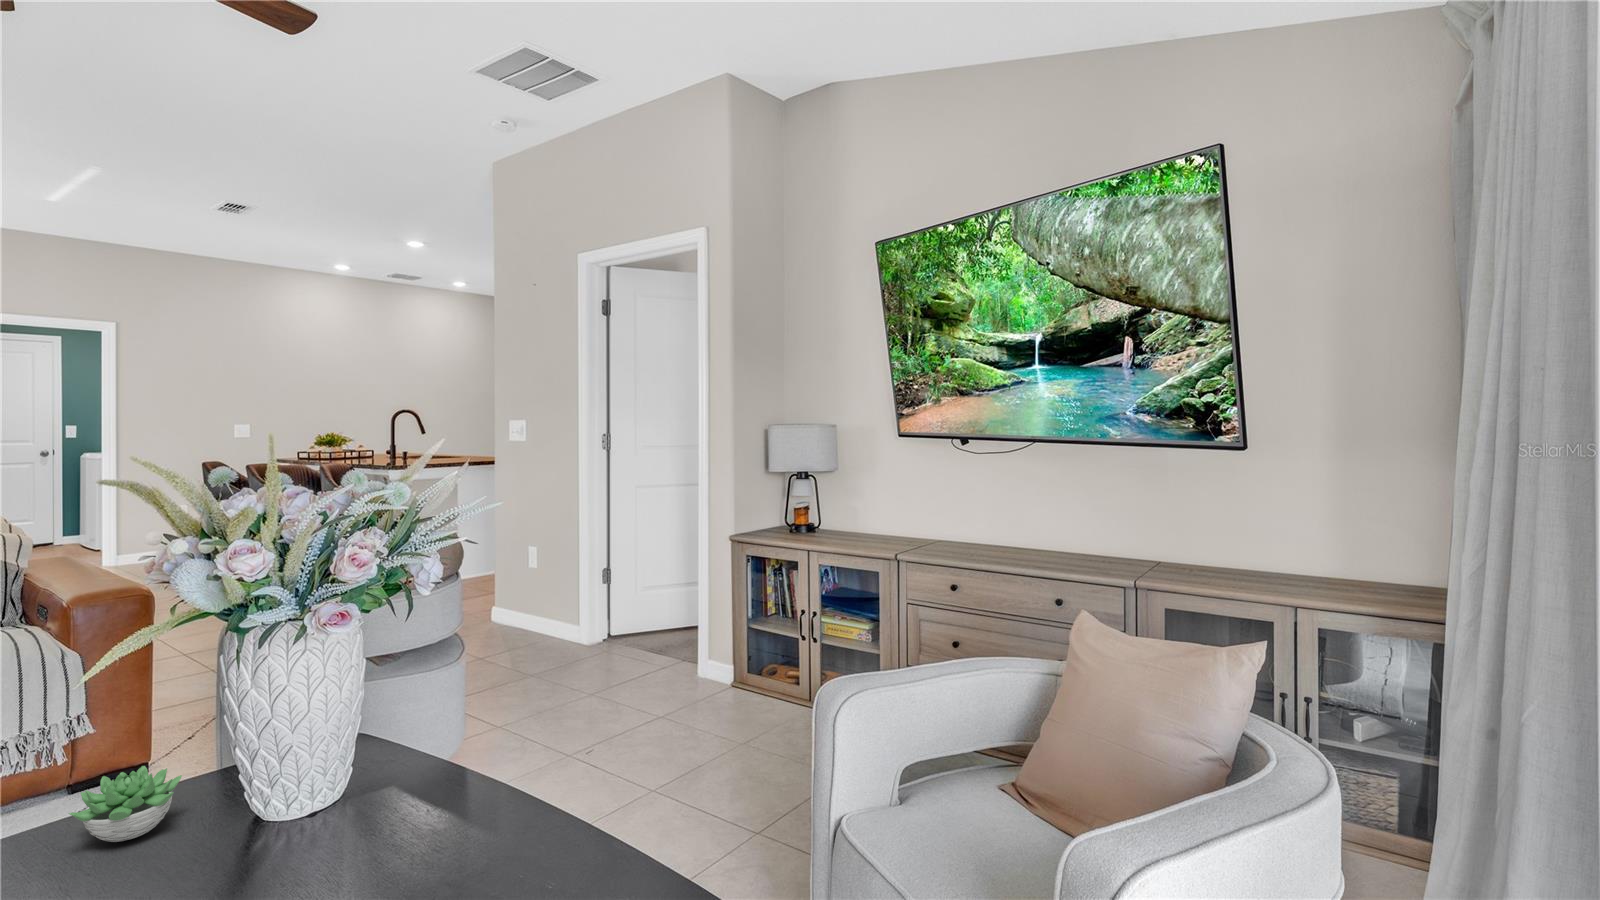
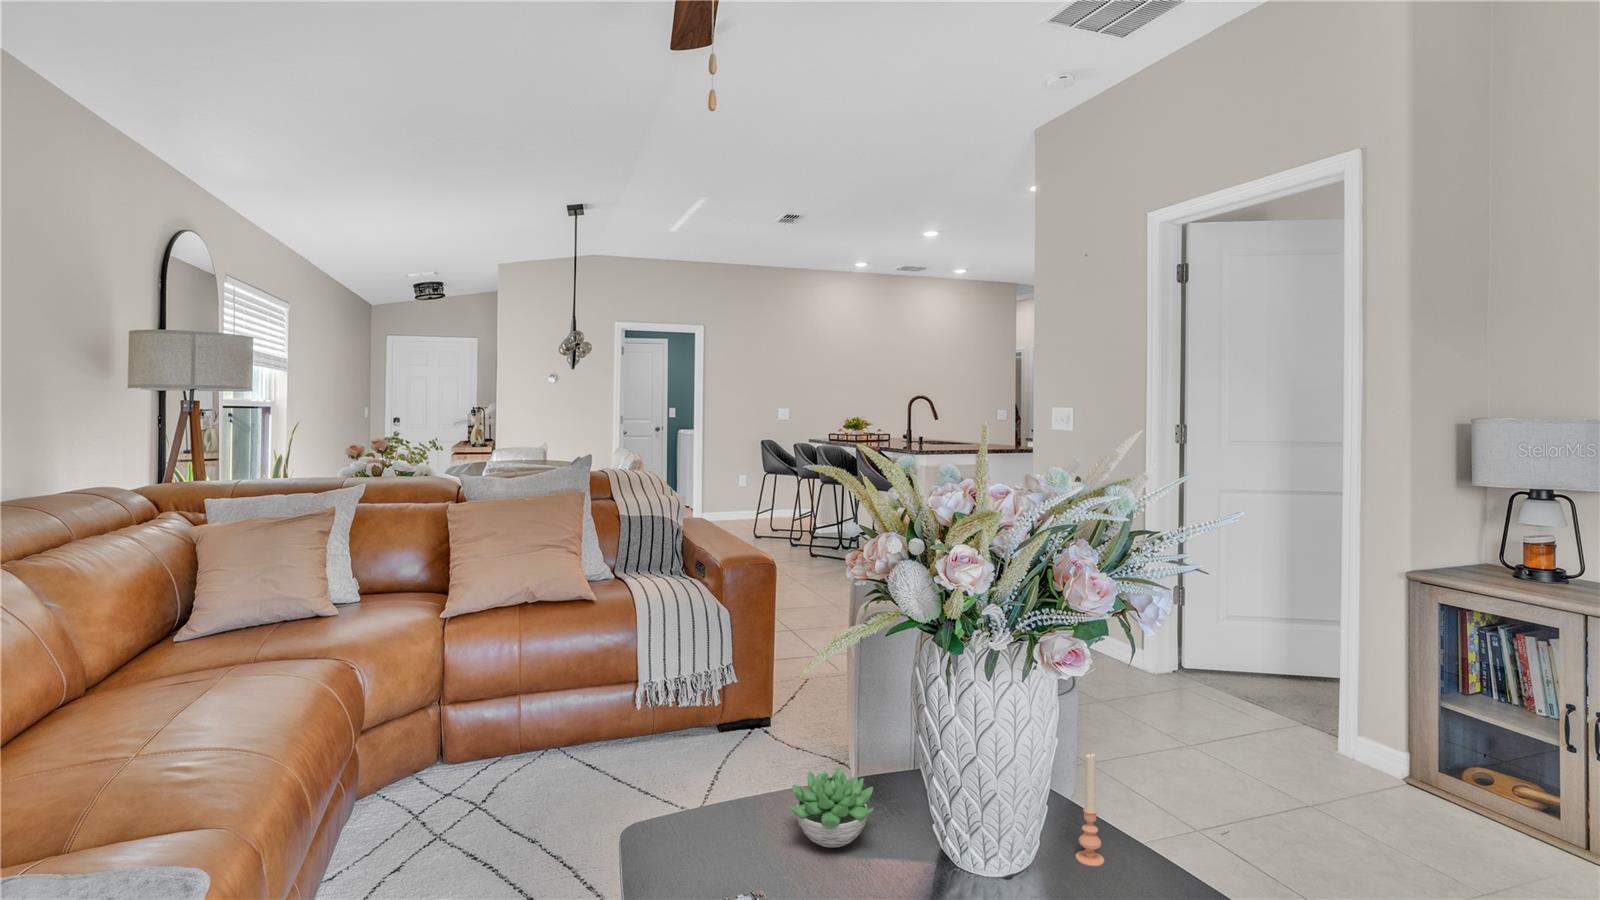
candle: none [385,698,410,790] -> present [1076,754,1104,866]

